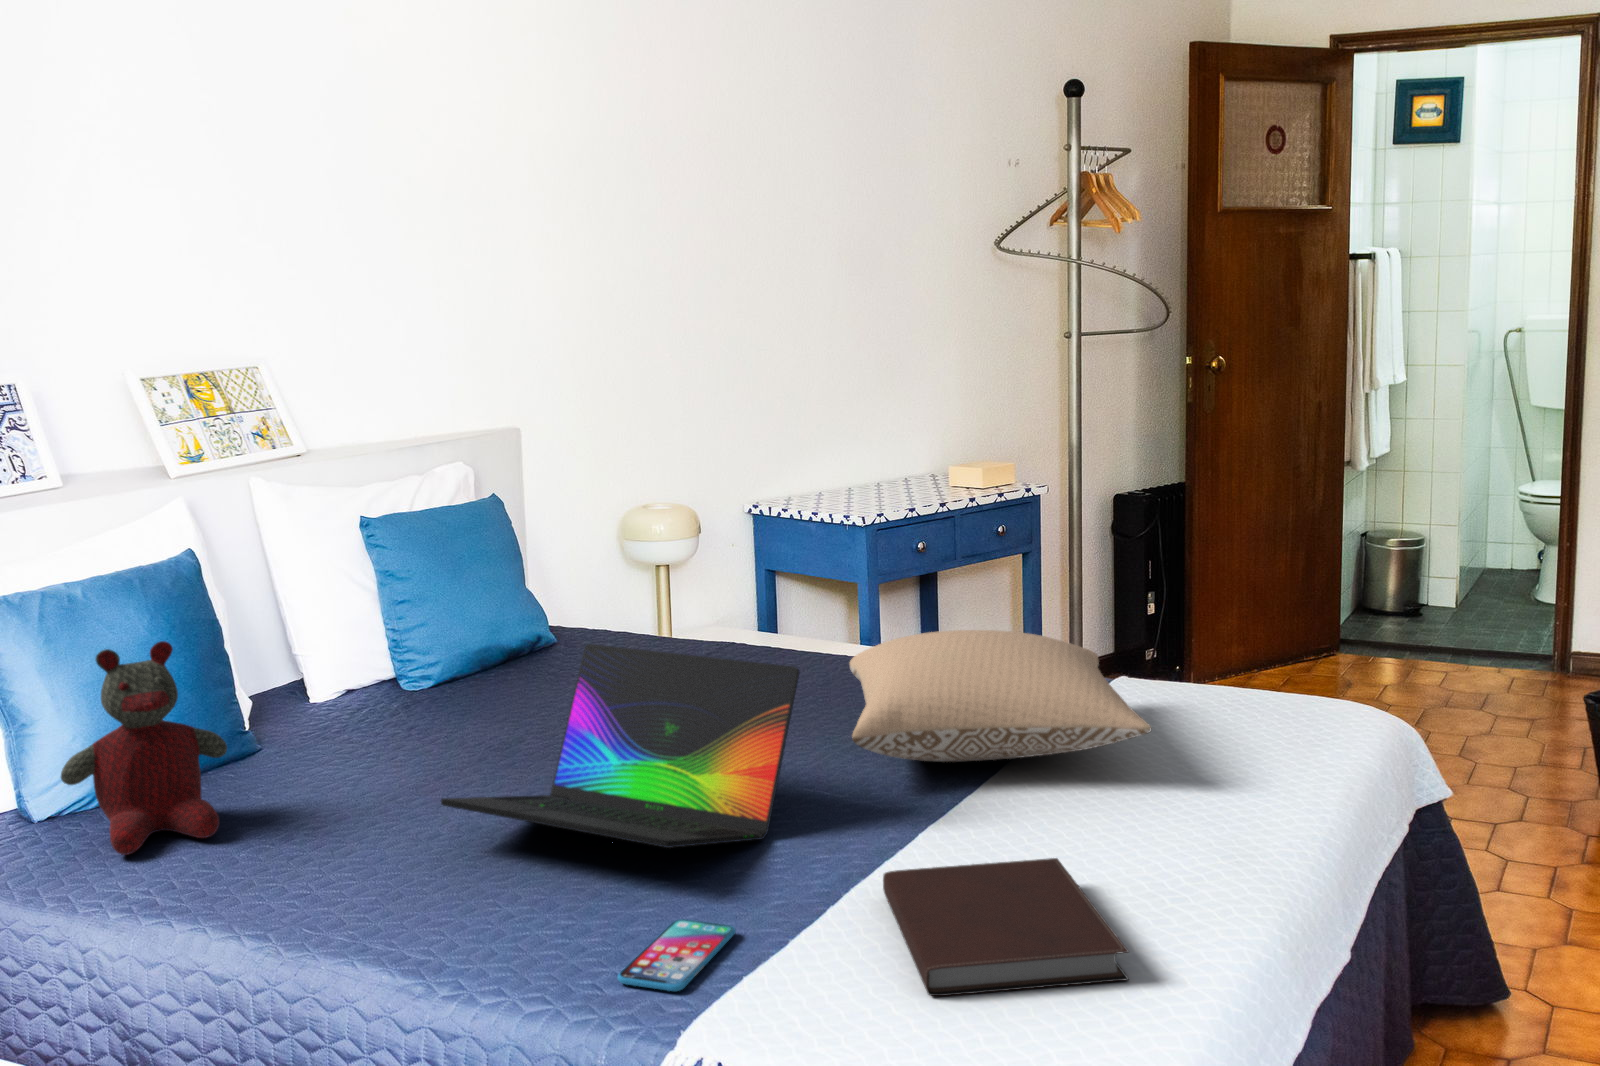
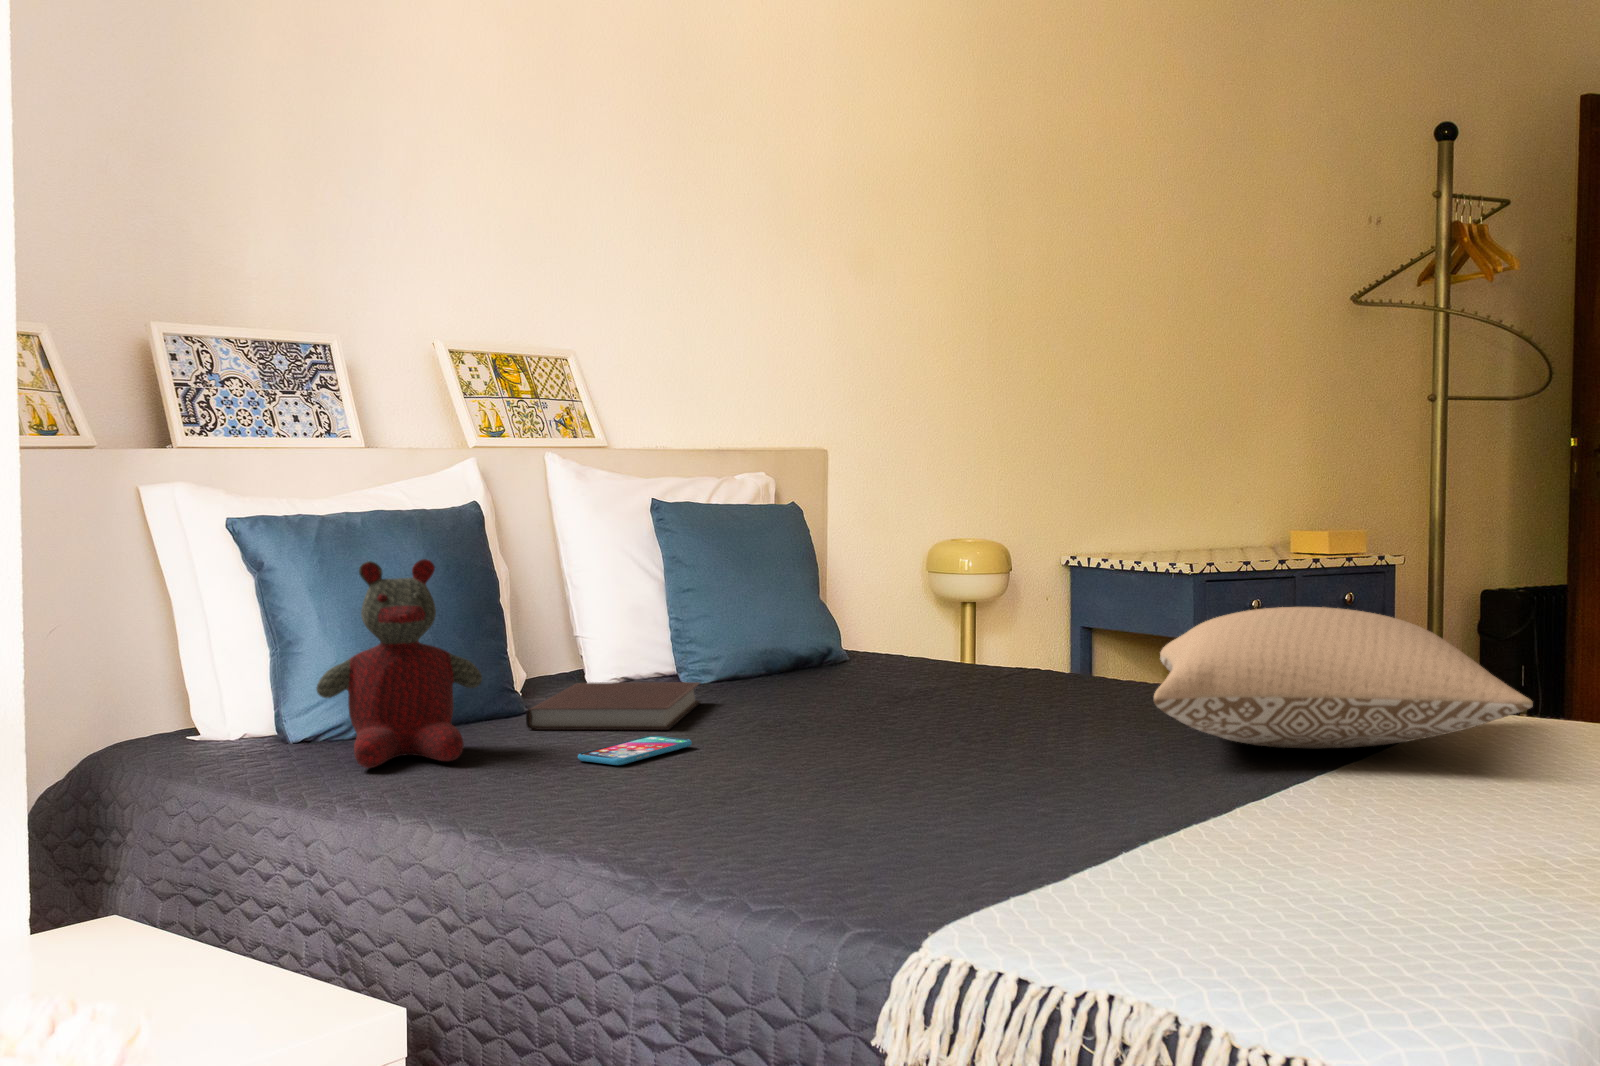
laptop: present [441,644,799,848] -> none [683,590,1091,793]
notebook: present [883,858,1129,996] -> present [526,682,701,730]
smartphone: present [618,919,736,991] -> present [578,736,692,765]

